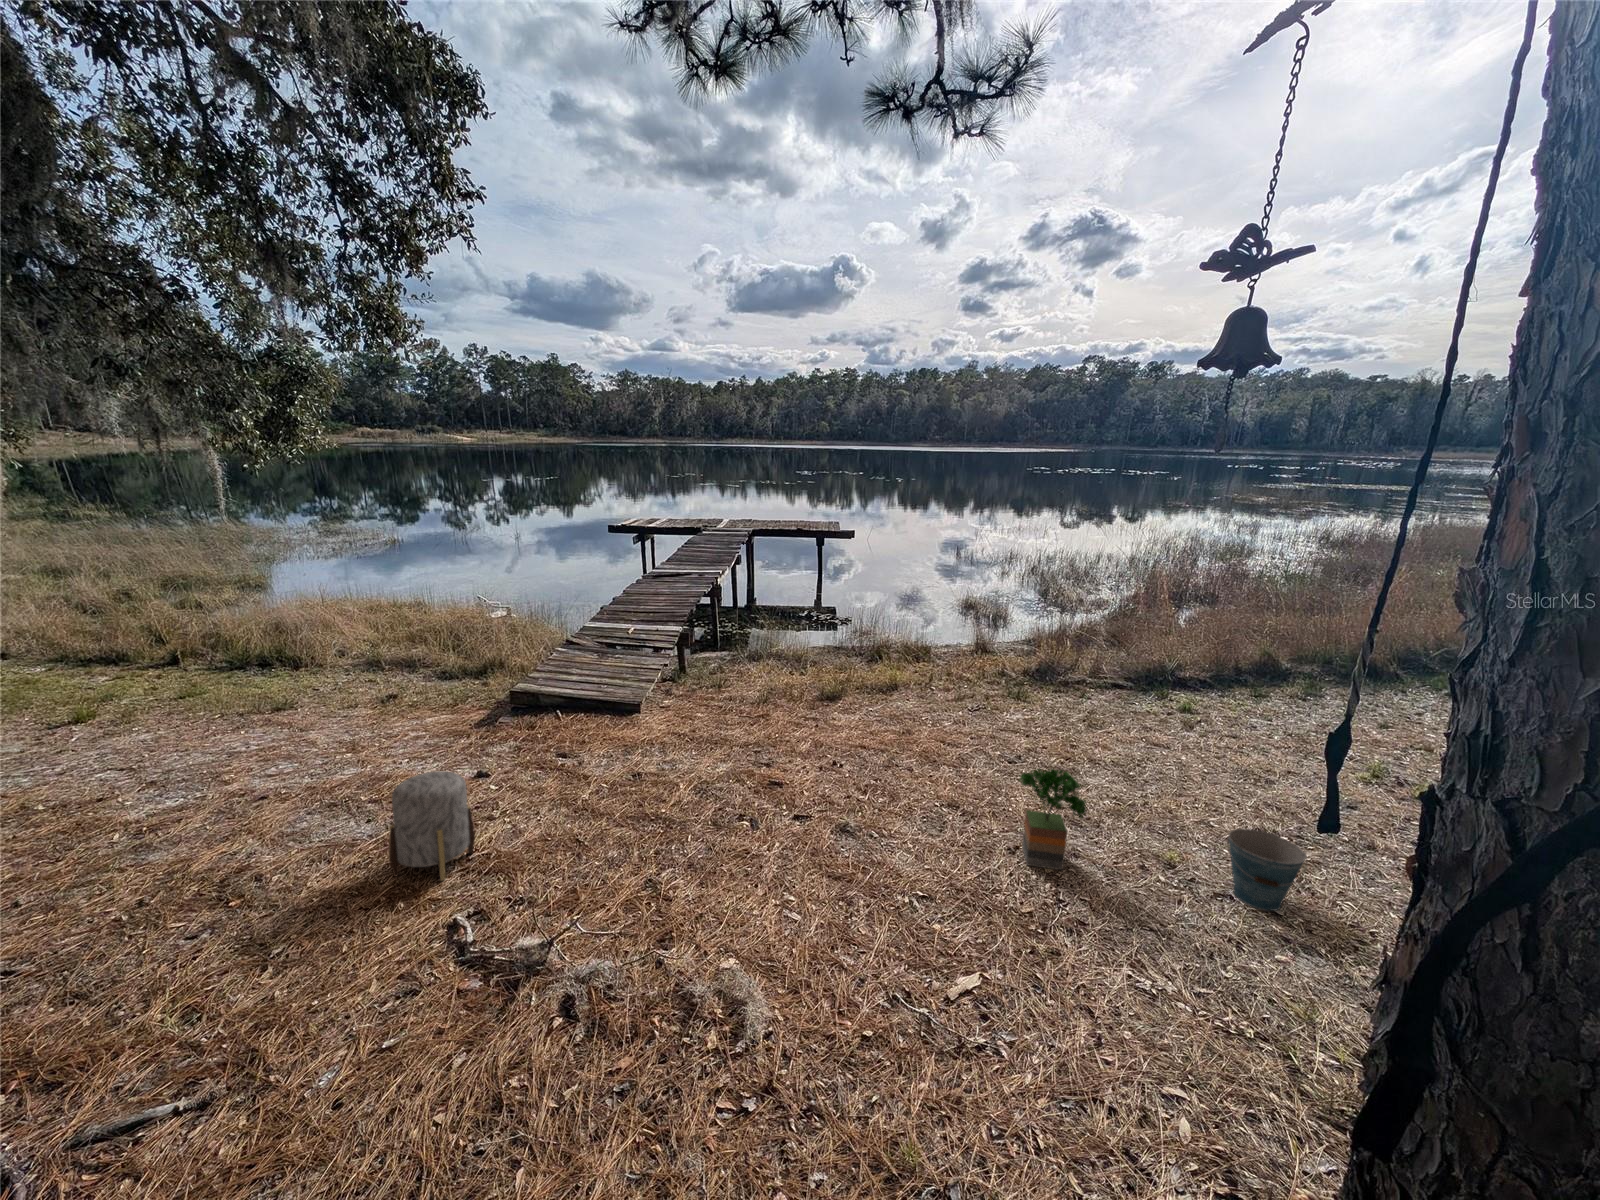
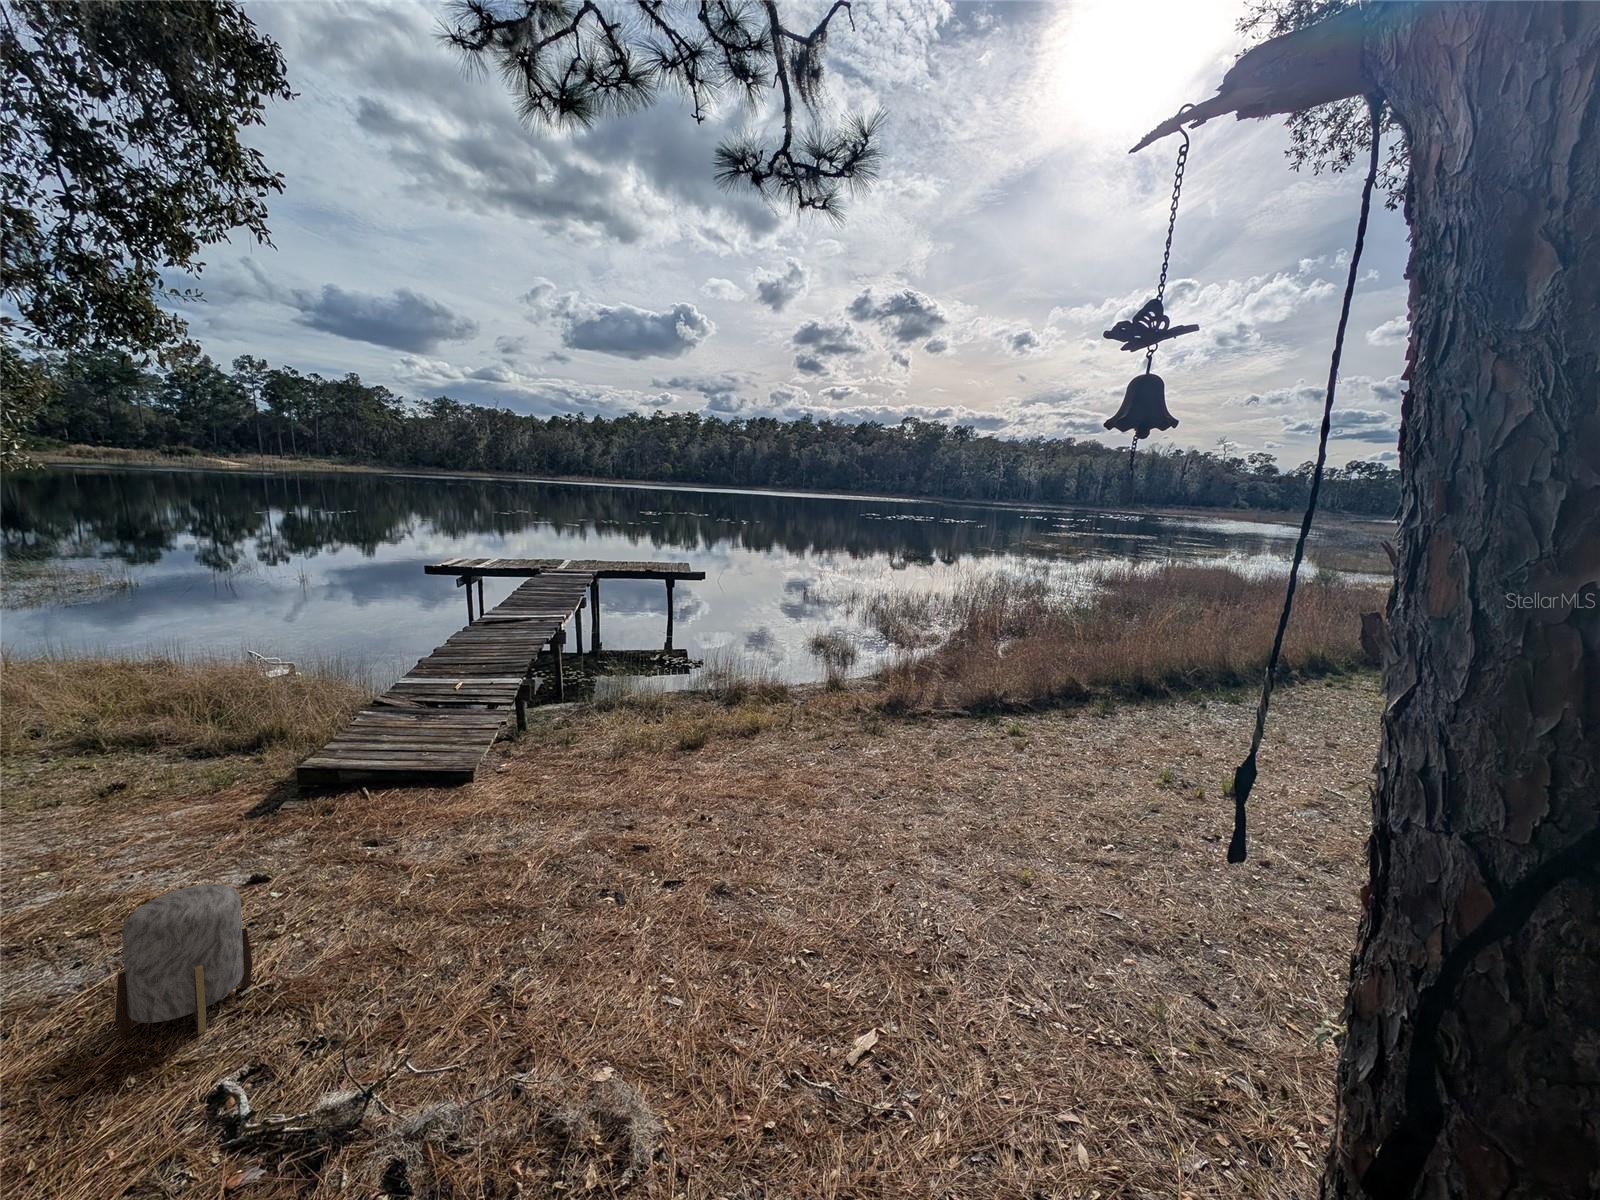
potted tree: present [1019,768,1086,870] -> none [889,801,956,903]
bucket: present [1228,829,1307,911] -> none [1072,841,1137,916]

